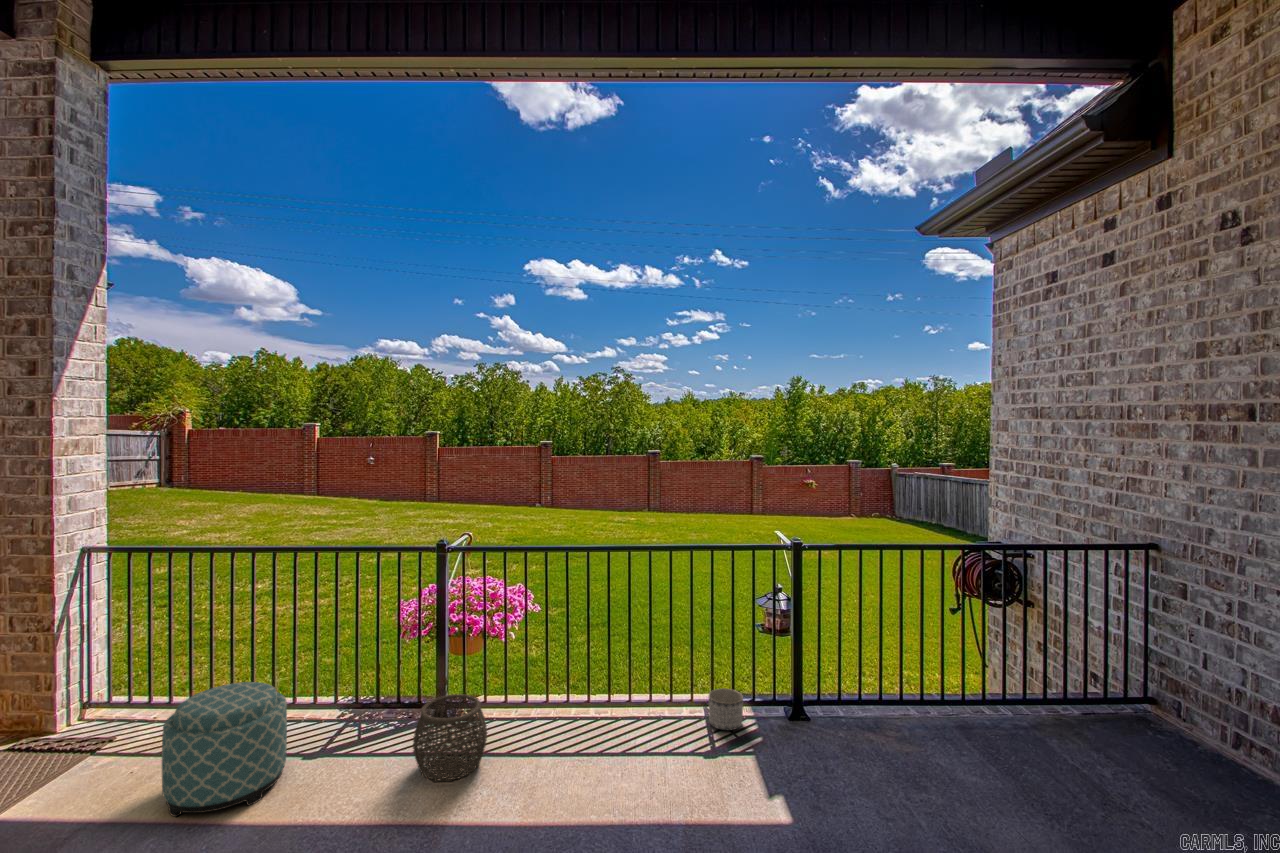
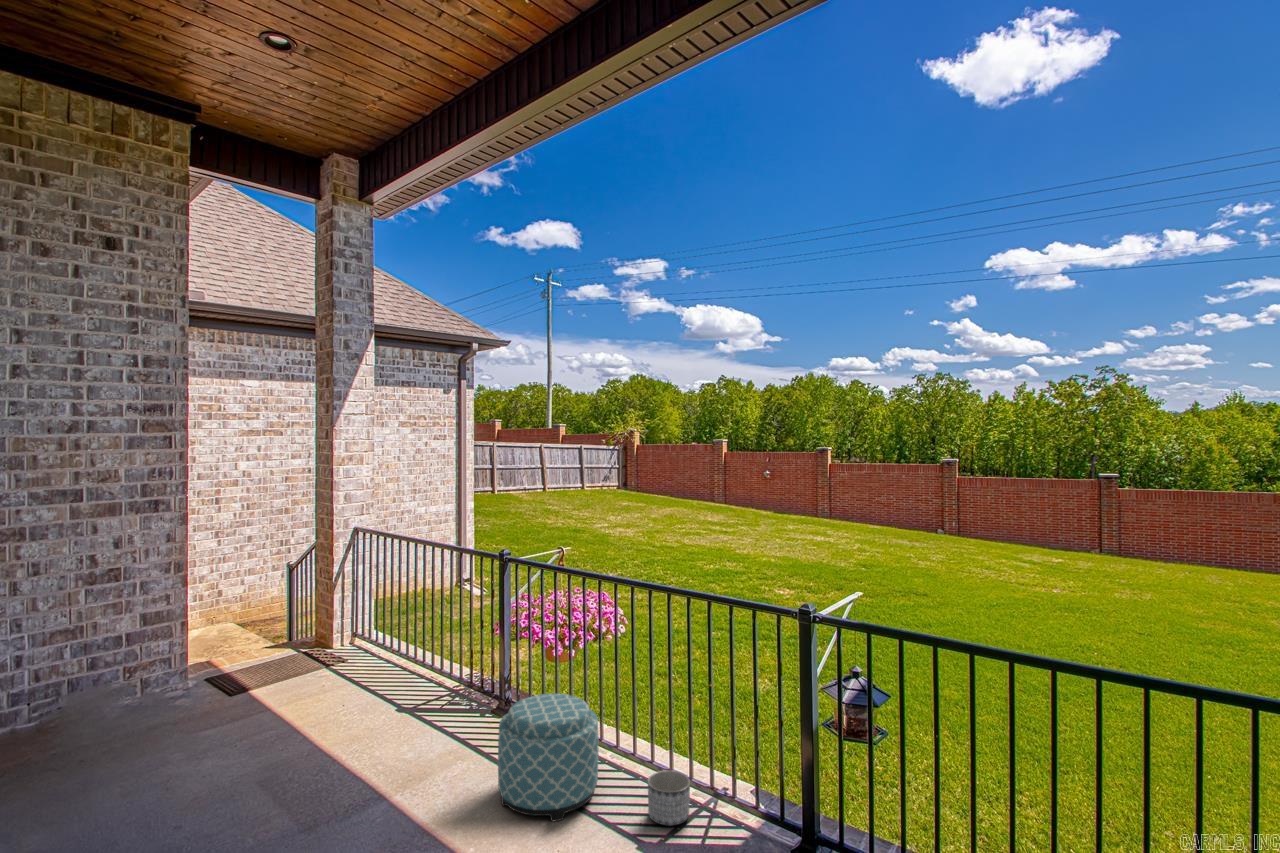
ottoman: present [162,682,287,817] -> present [498,693,599,822]
woven basket: present [413,694,487,782] -> none [396,686,462,760]

